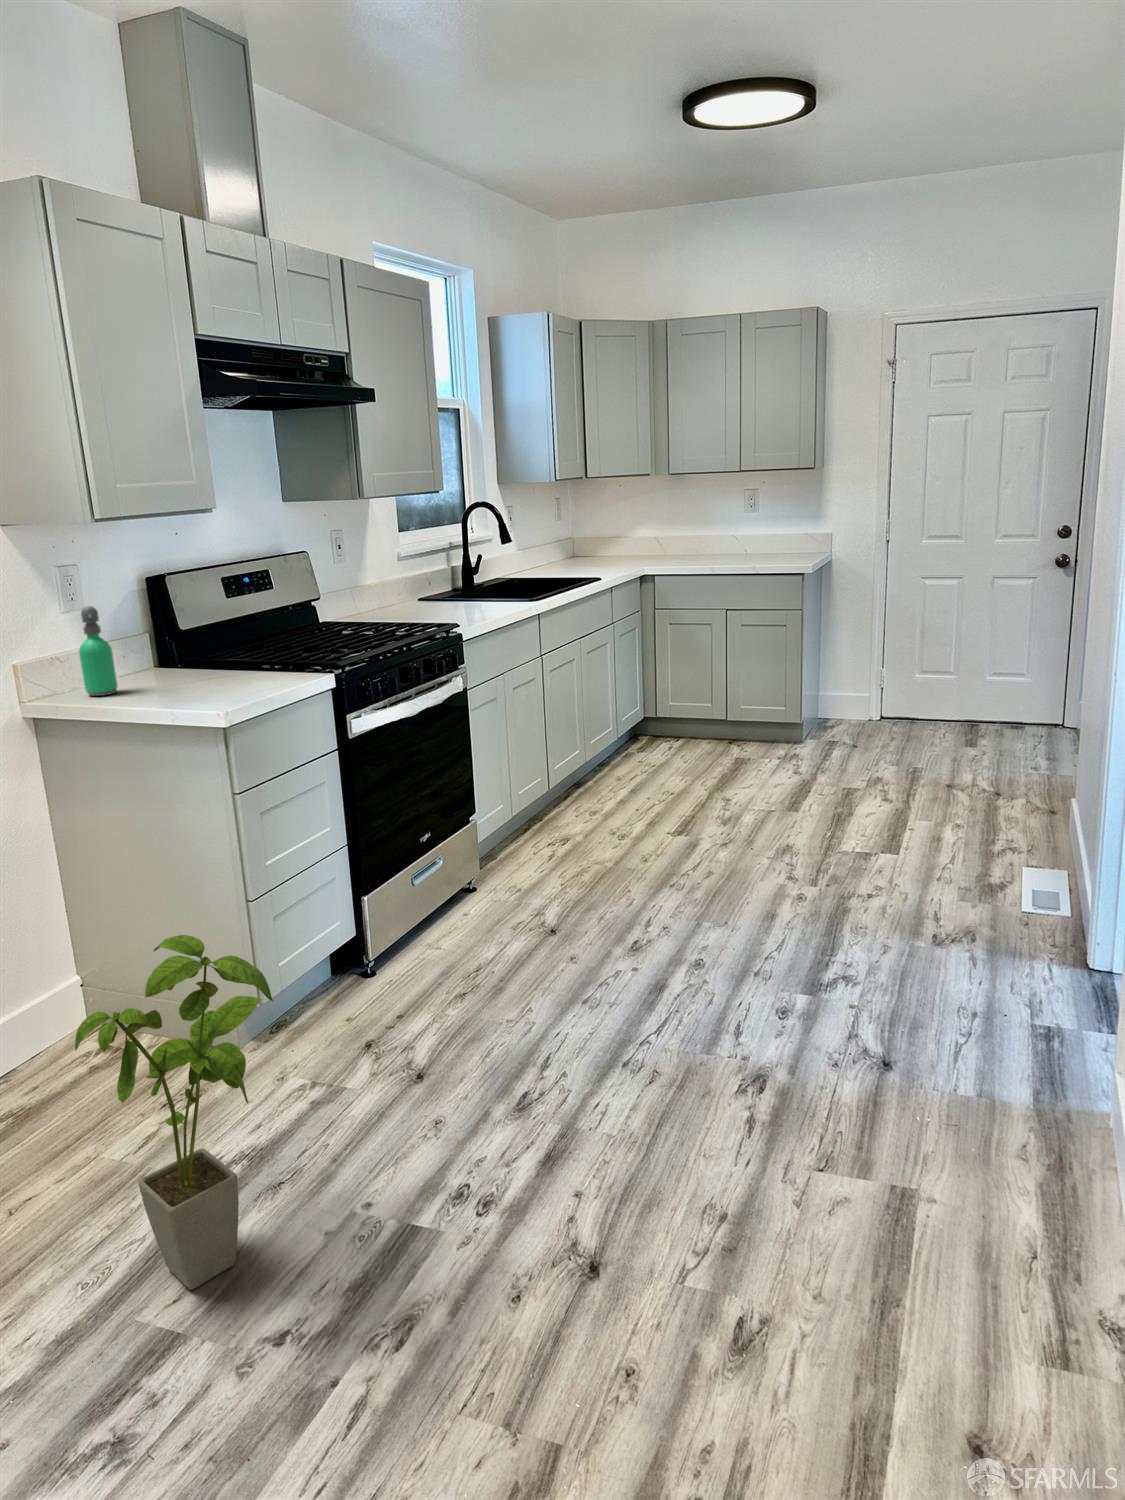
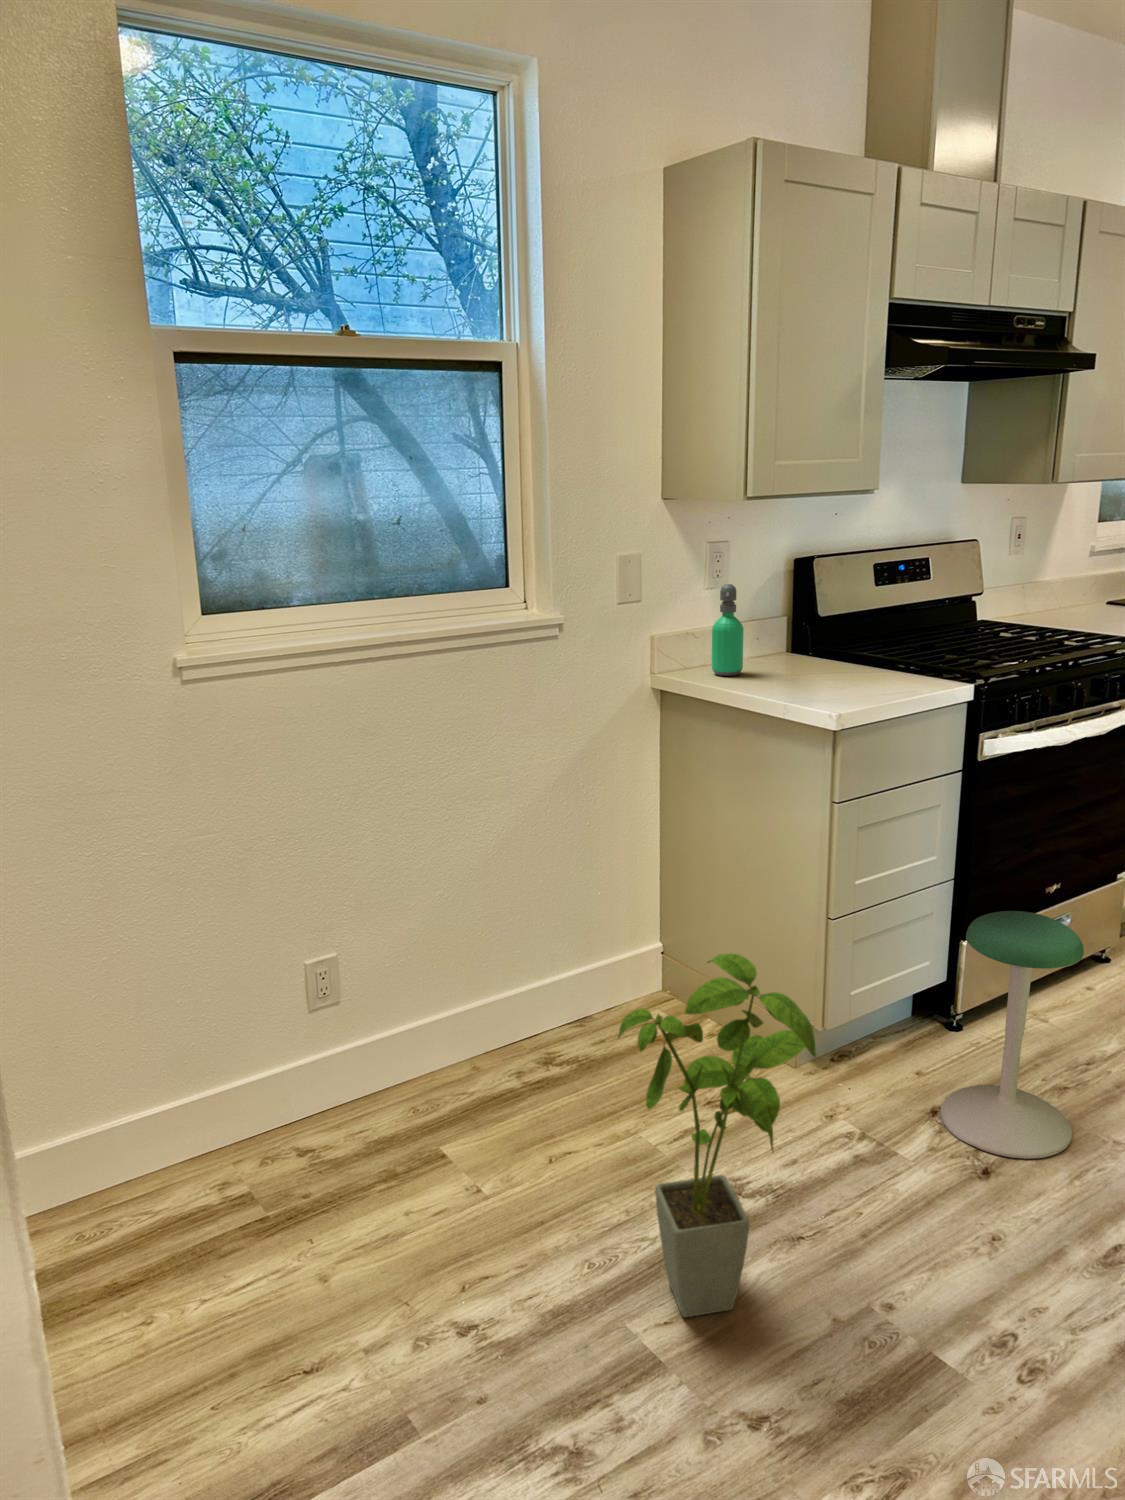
stool: none [367,854,477,1060] -> present [940,911,1084,1159]

